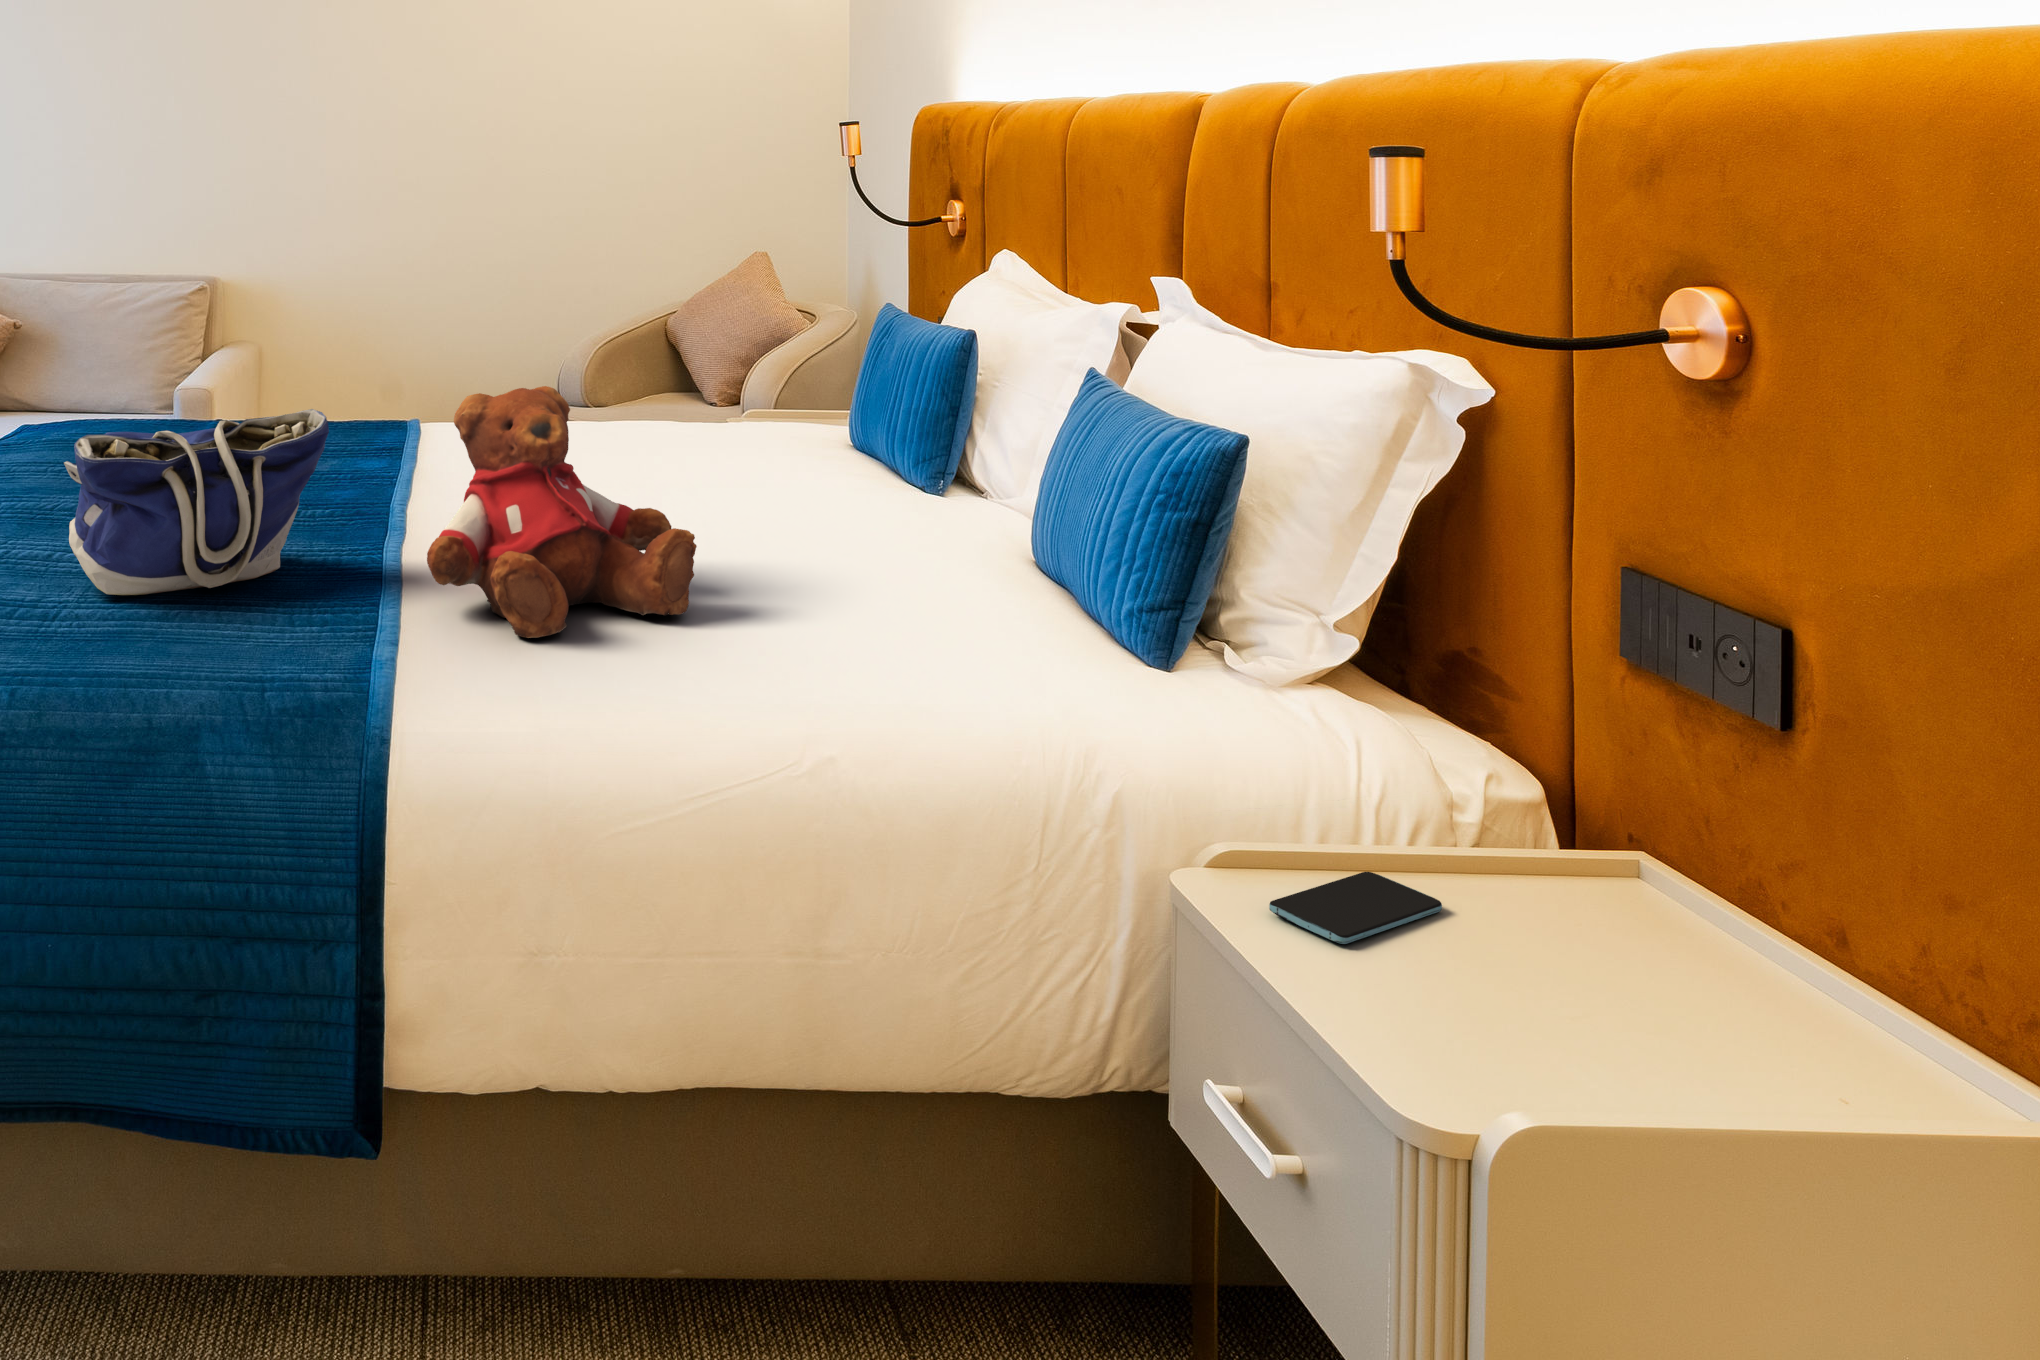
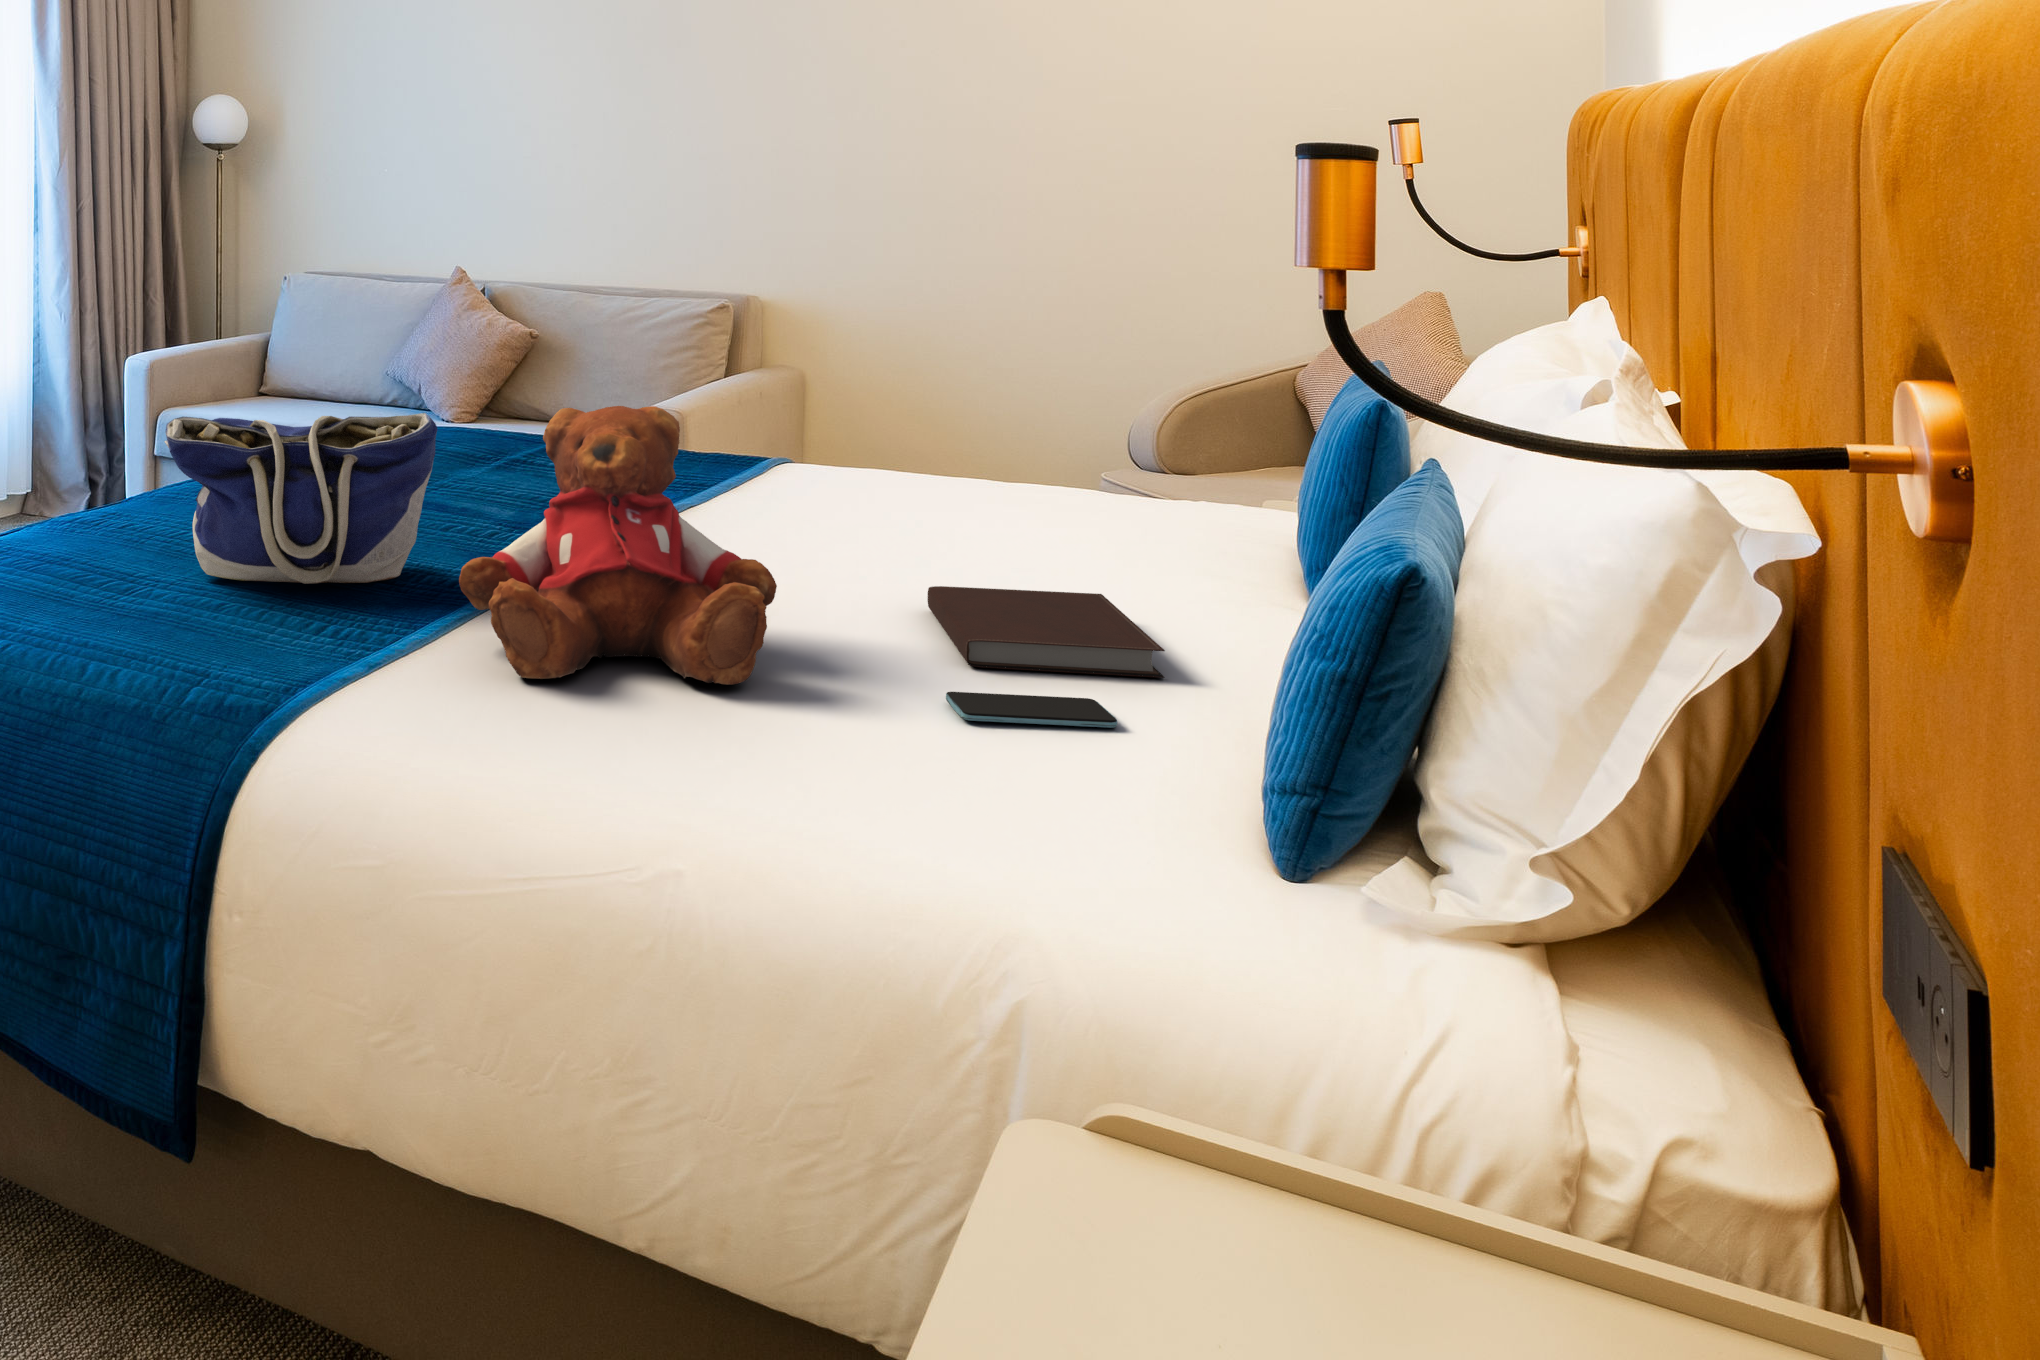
notebook: none [695,502,905,570] -> present [928,586,1165,678]
smartphone: present [1269,872,1442,944] -> present [946,692,1117,728]

